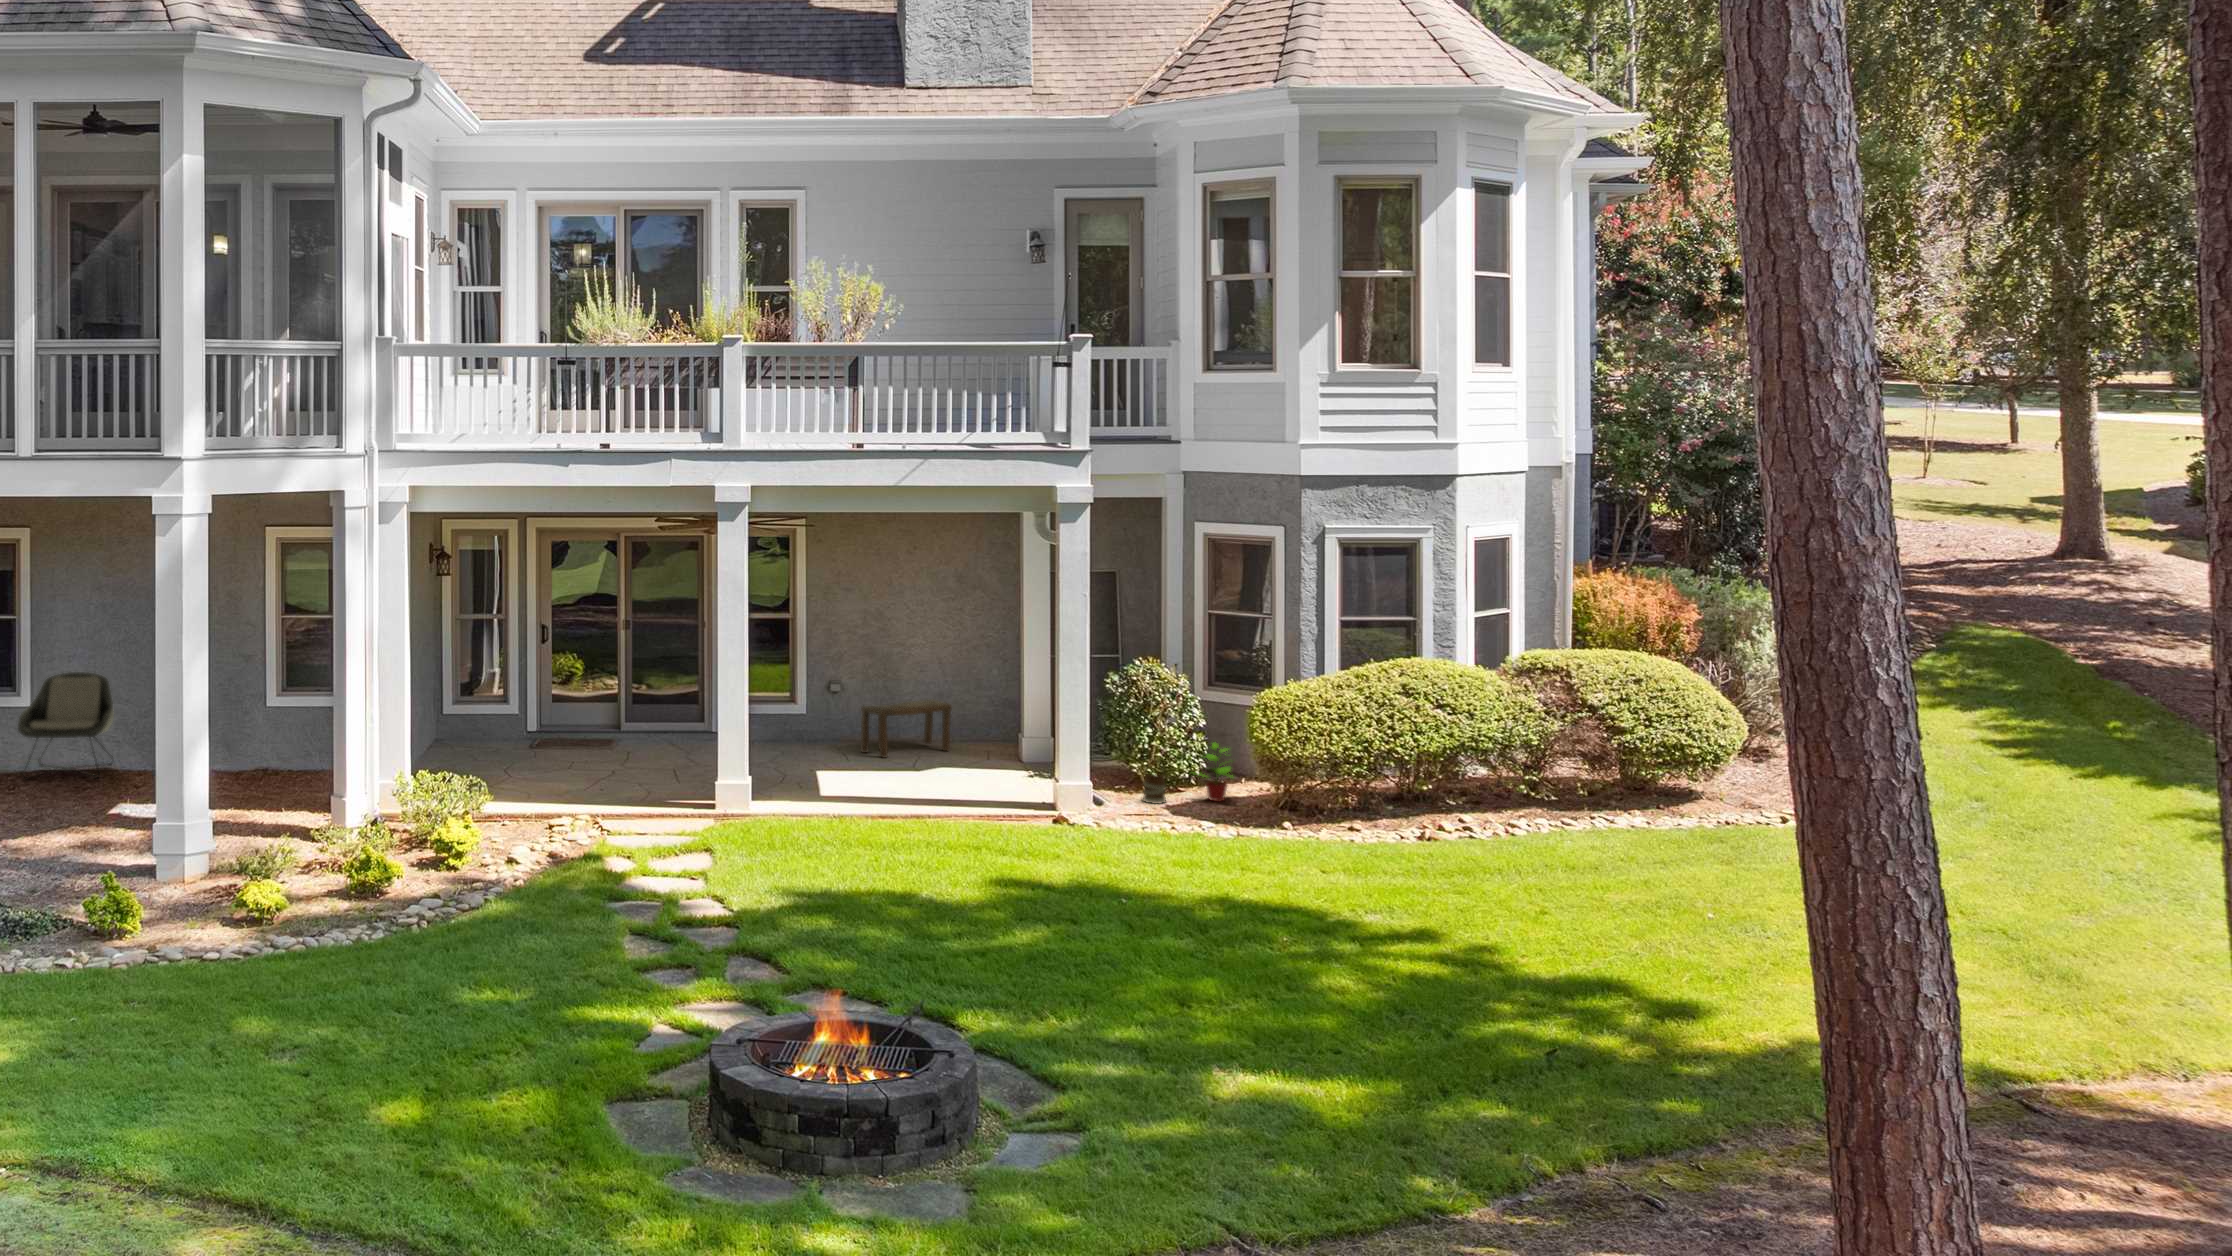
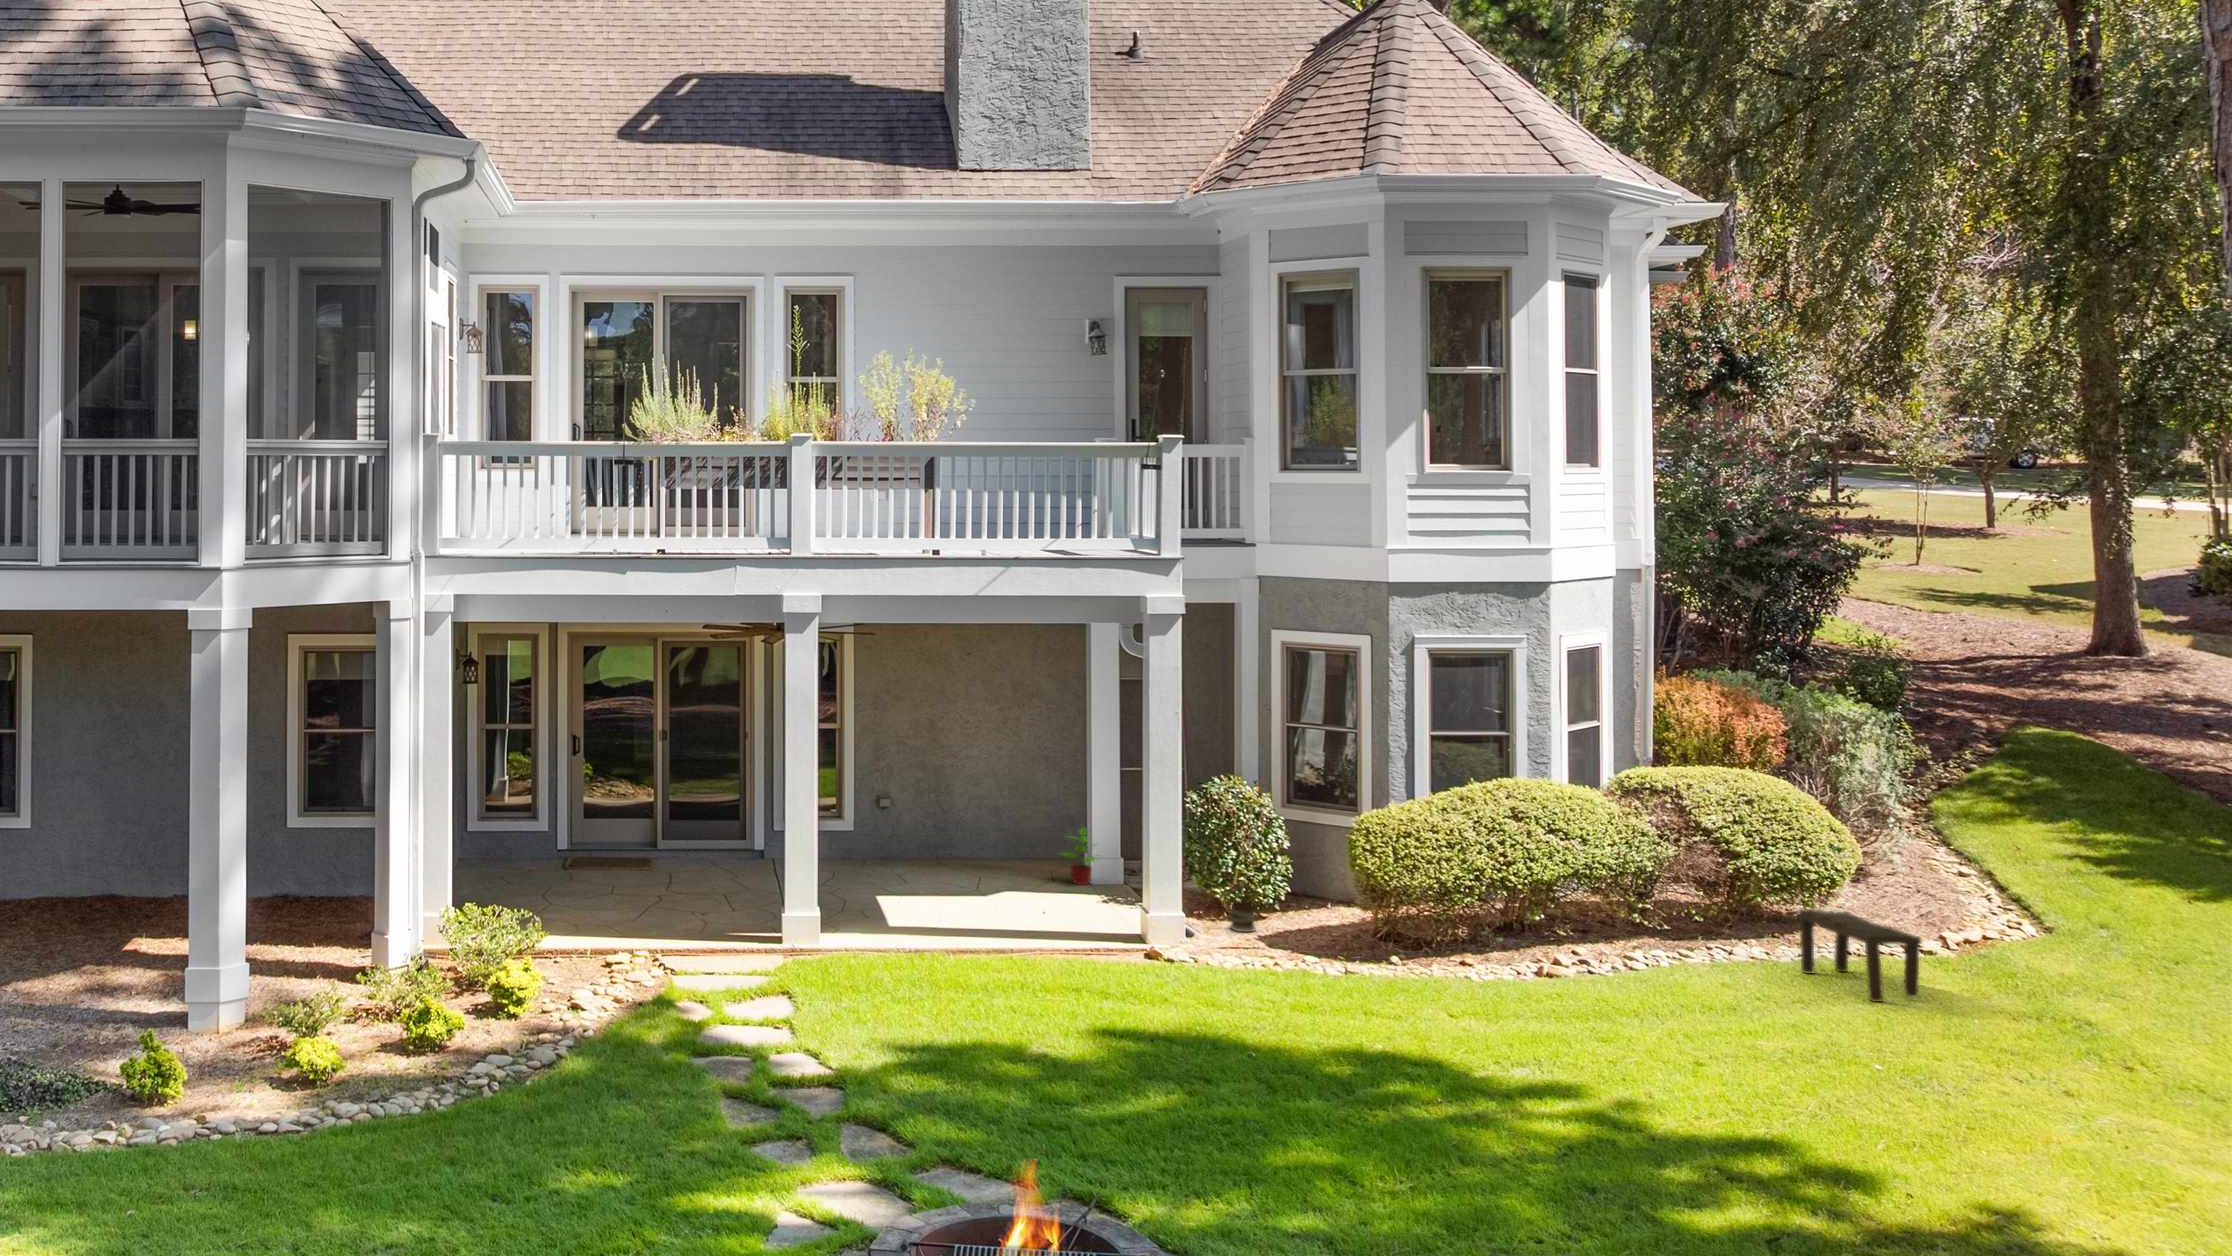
lounge chair: present [18,672,114,779] -> none [16,790,119,910]
bench: present [861,699,952,758] -> present [1799,909,1921,1002]
potted plant: present [1200,743,1232,802] -> present [1061,828,1095,885]

